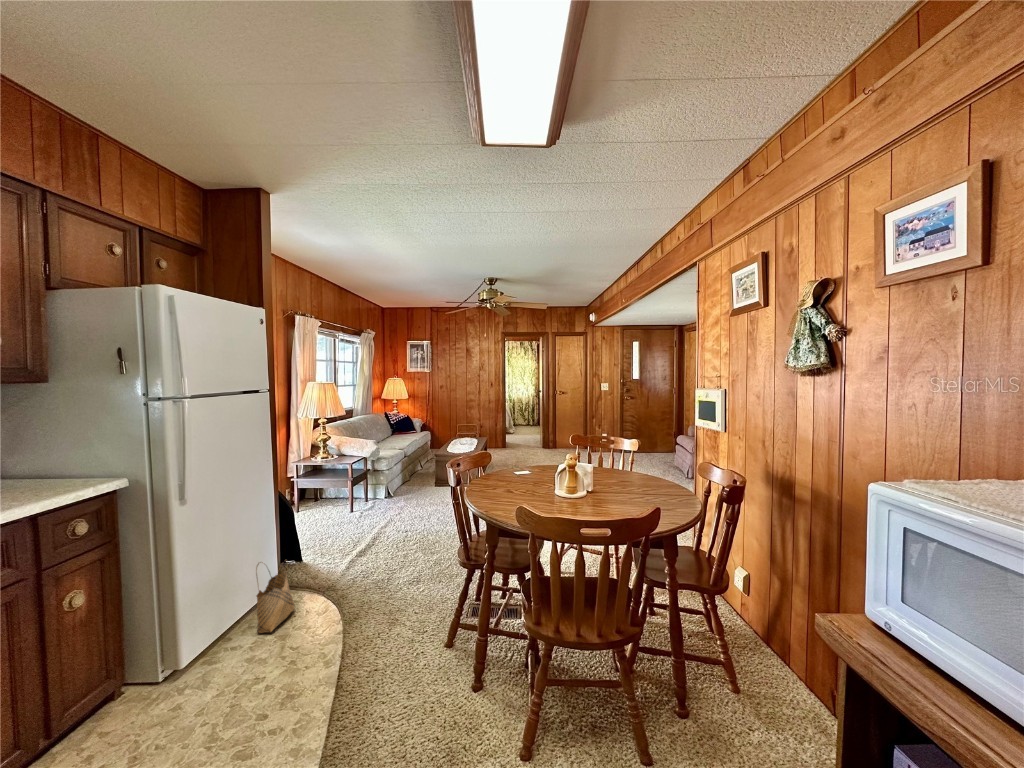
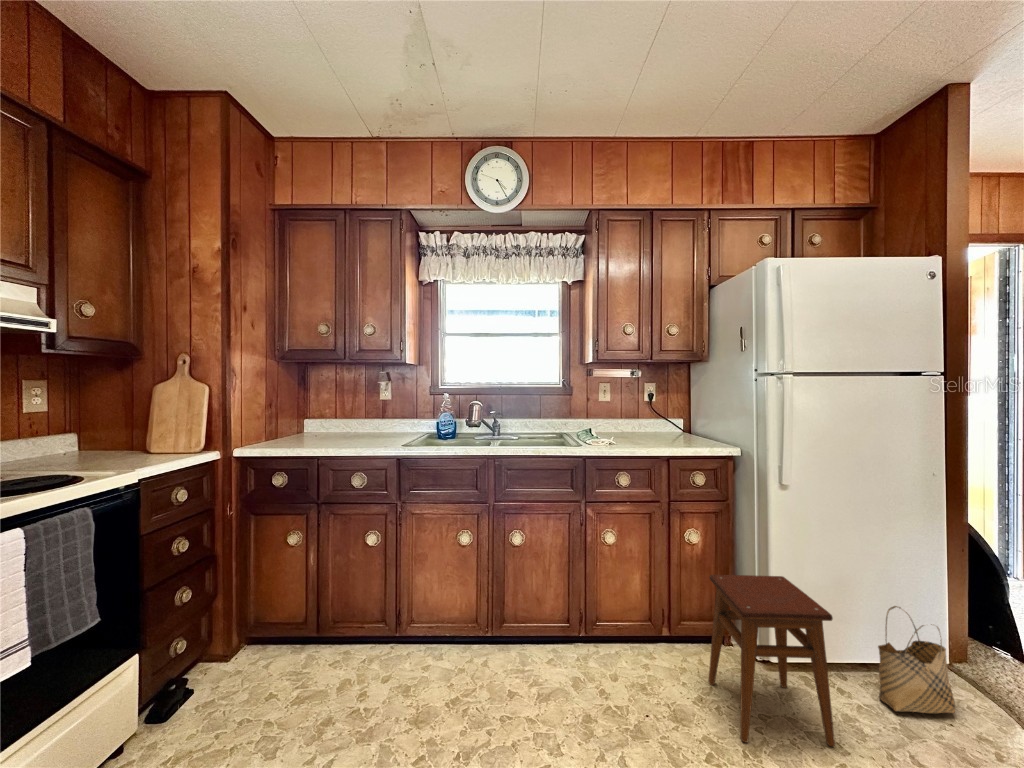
stool: none [124,584,258,743] -> present [708,575,835,746]

